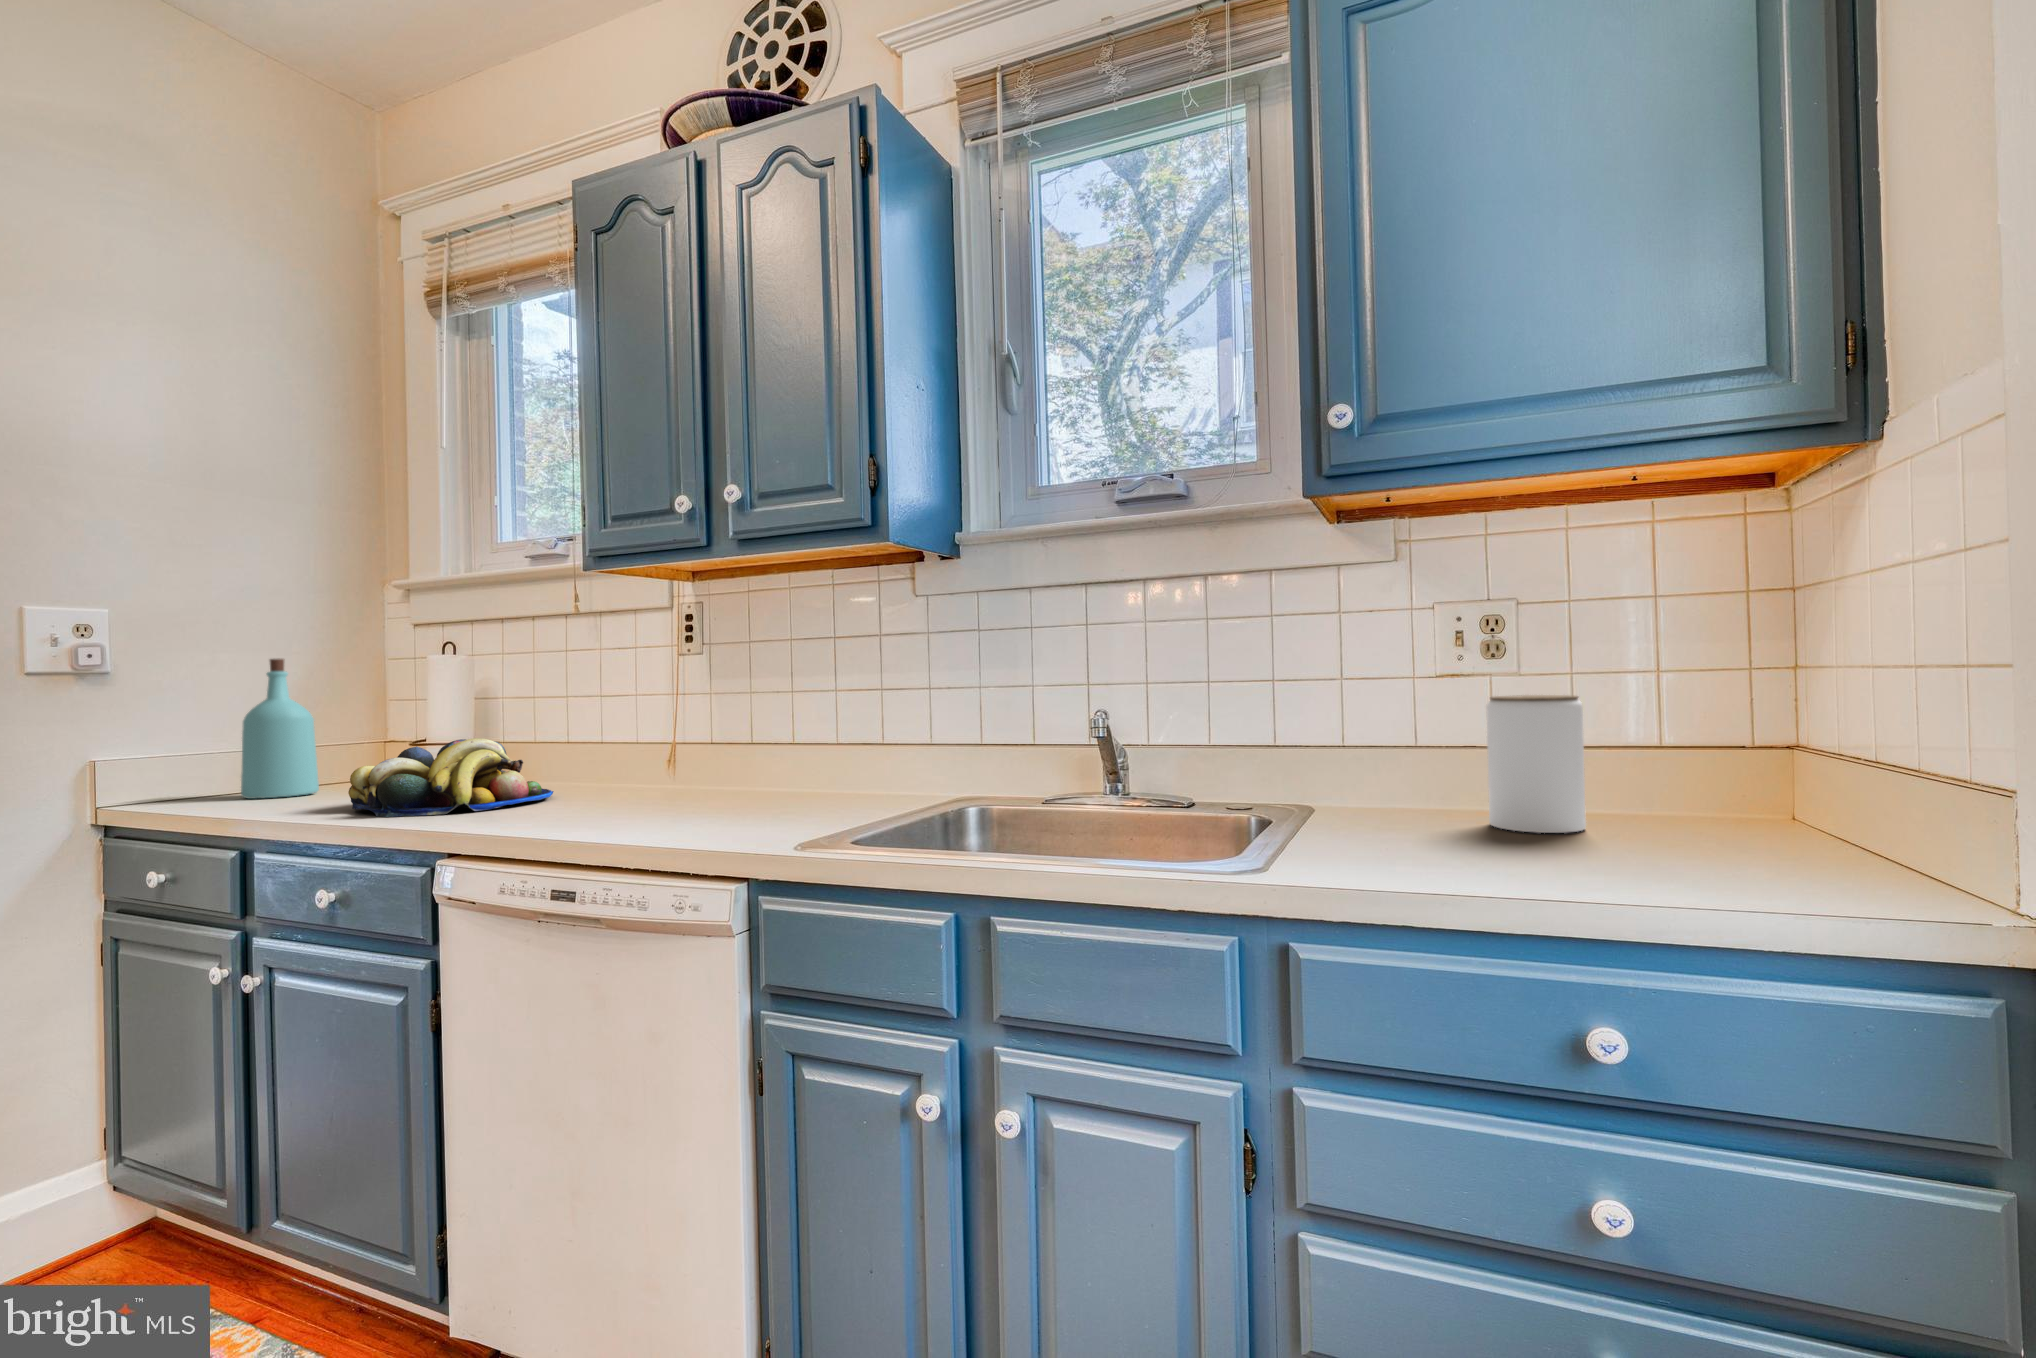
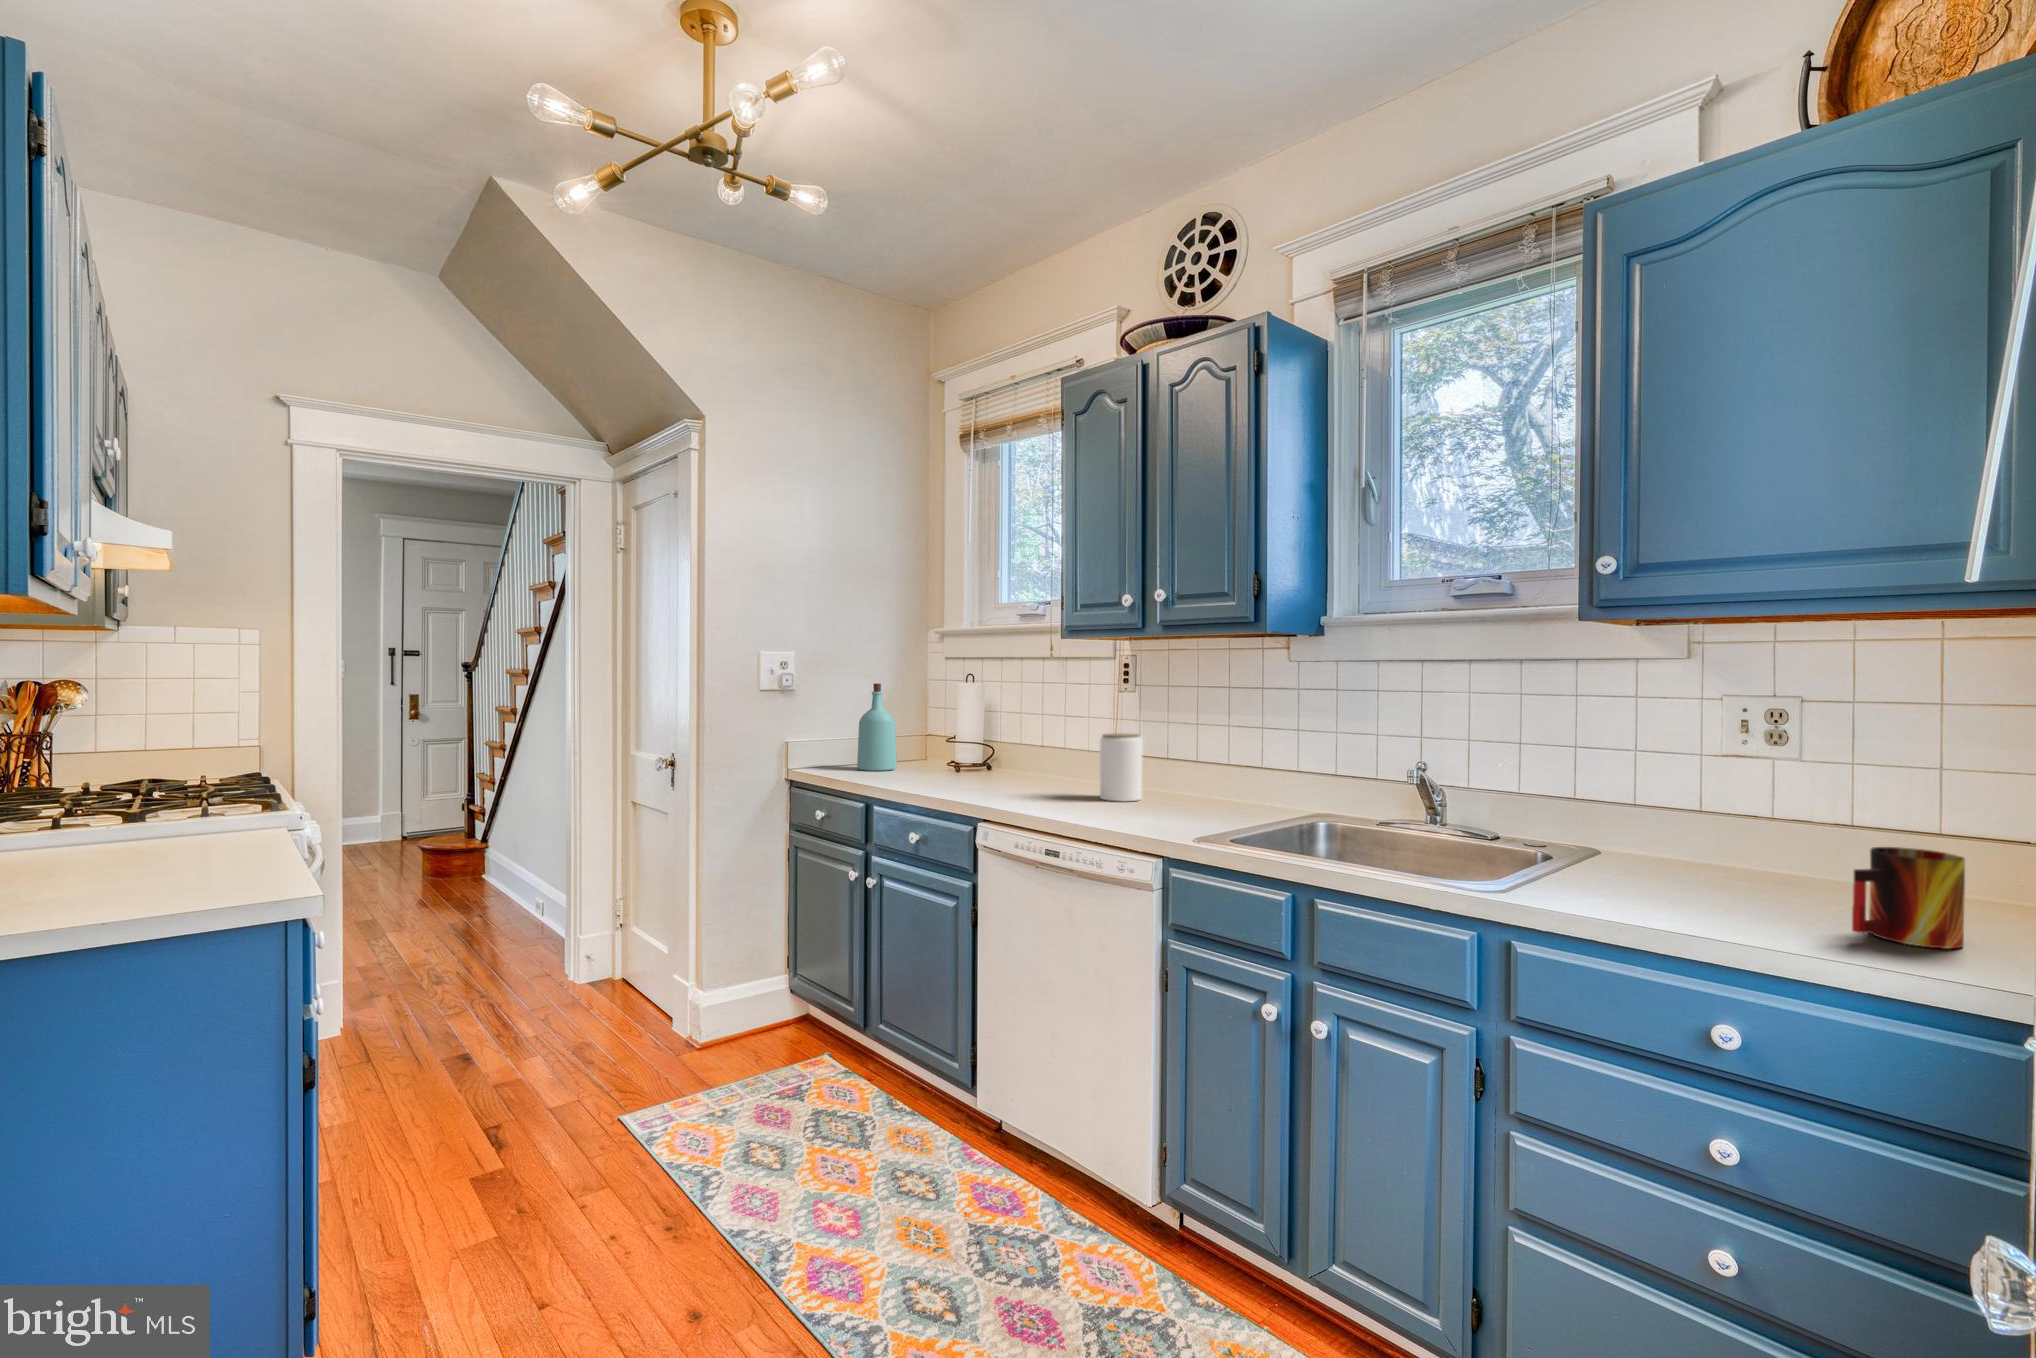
jar: present [1486,695,1586,833] -> present [1100,734,1142,801]
fruit bowl: present [348,738,553,817] -> none [922,743,1036,793]
mug: none [1694,754,1809,879] -> present [1852,847,1965,949]

